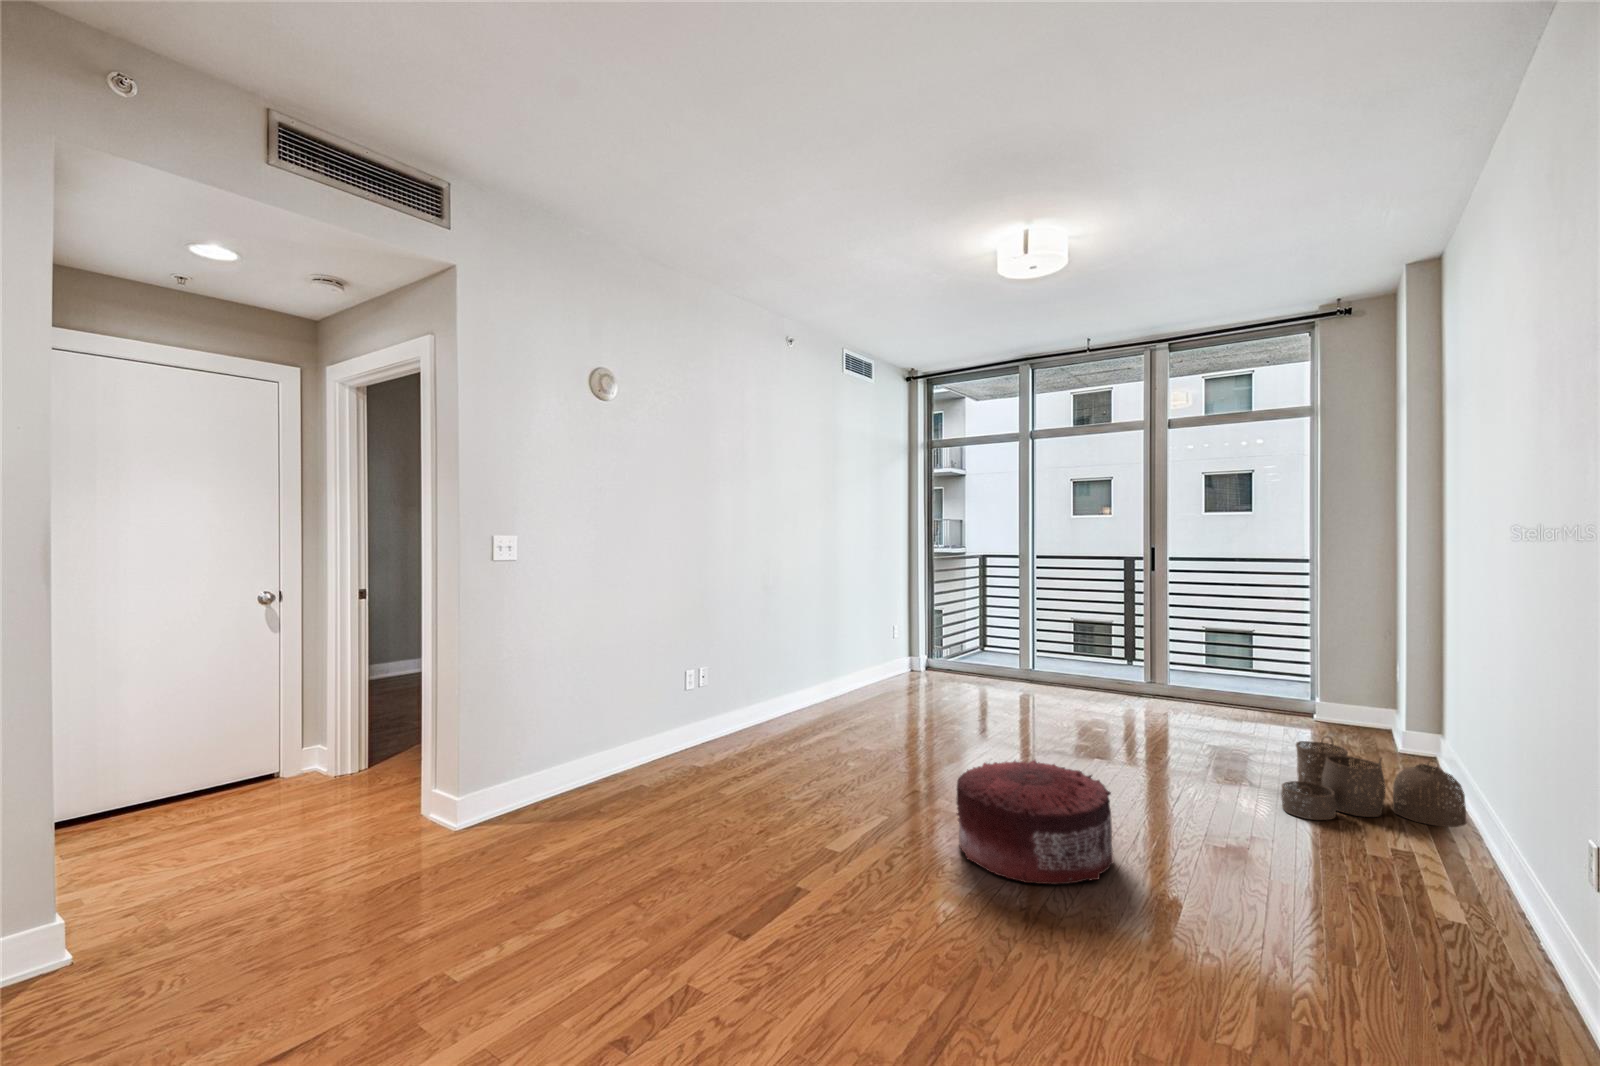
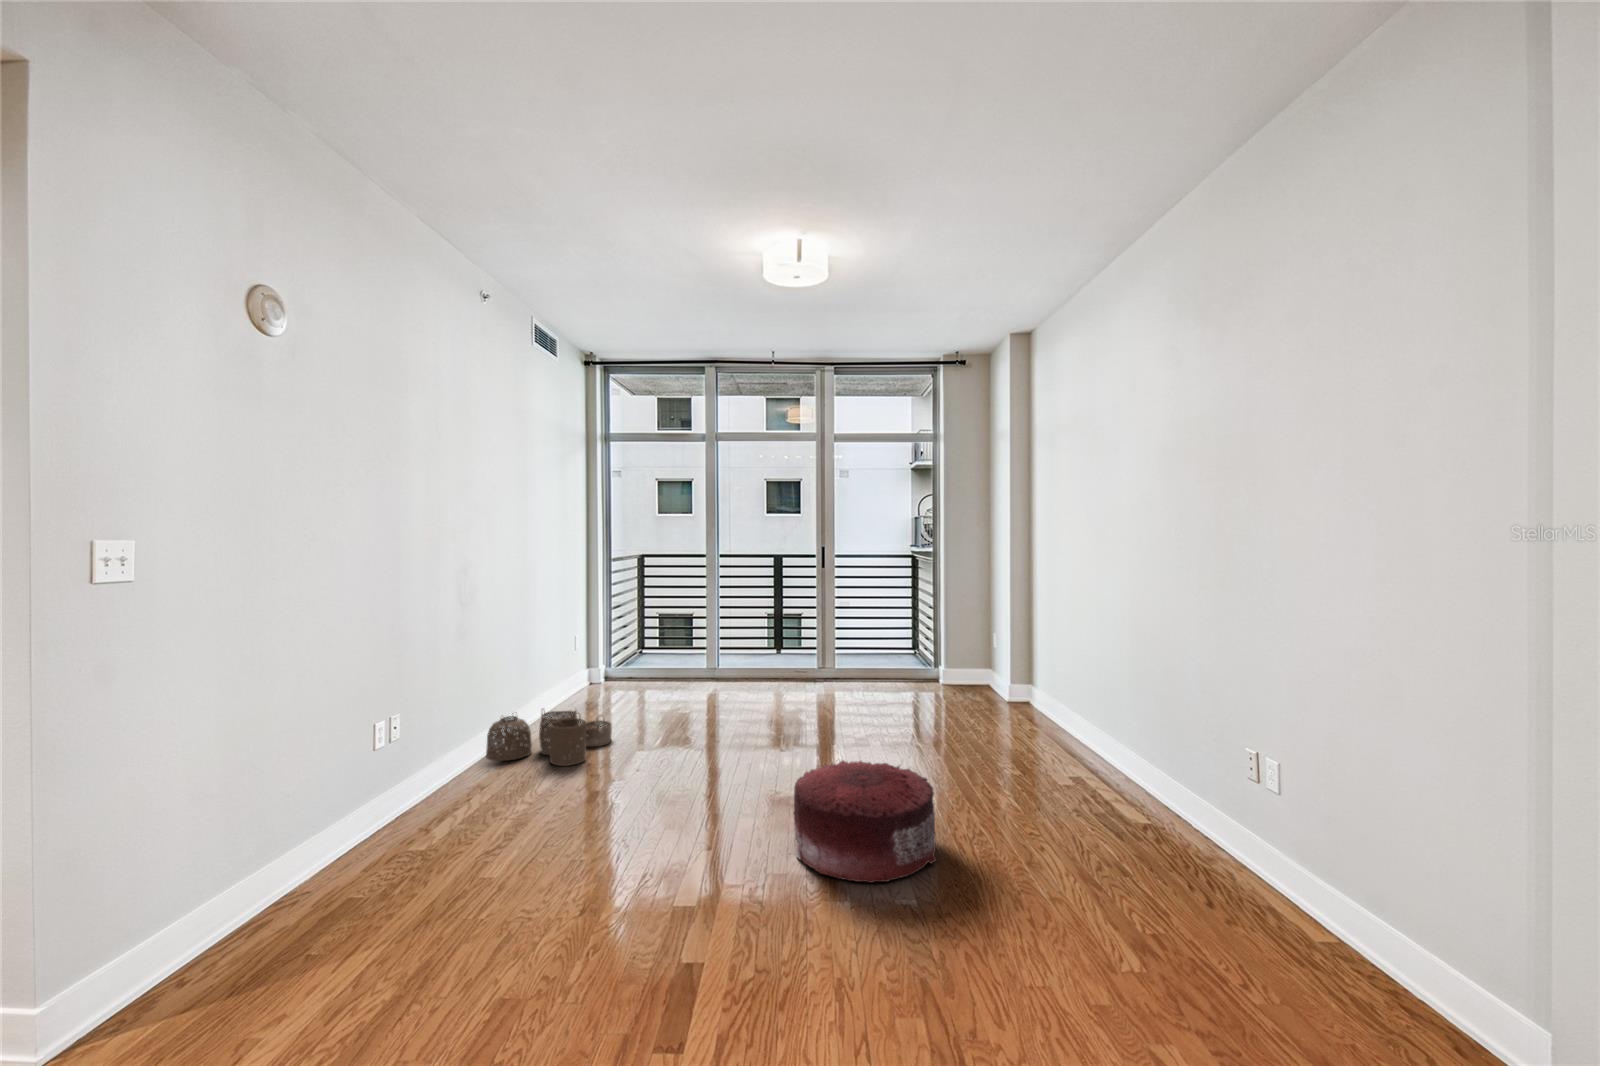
woven basket: present [1281,739,1467,827] -> present [486,711,612,766]

